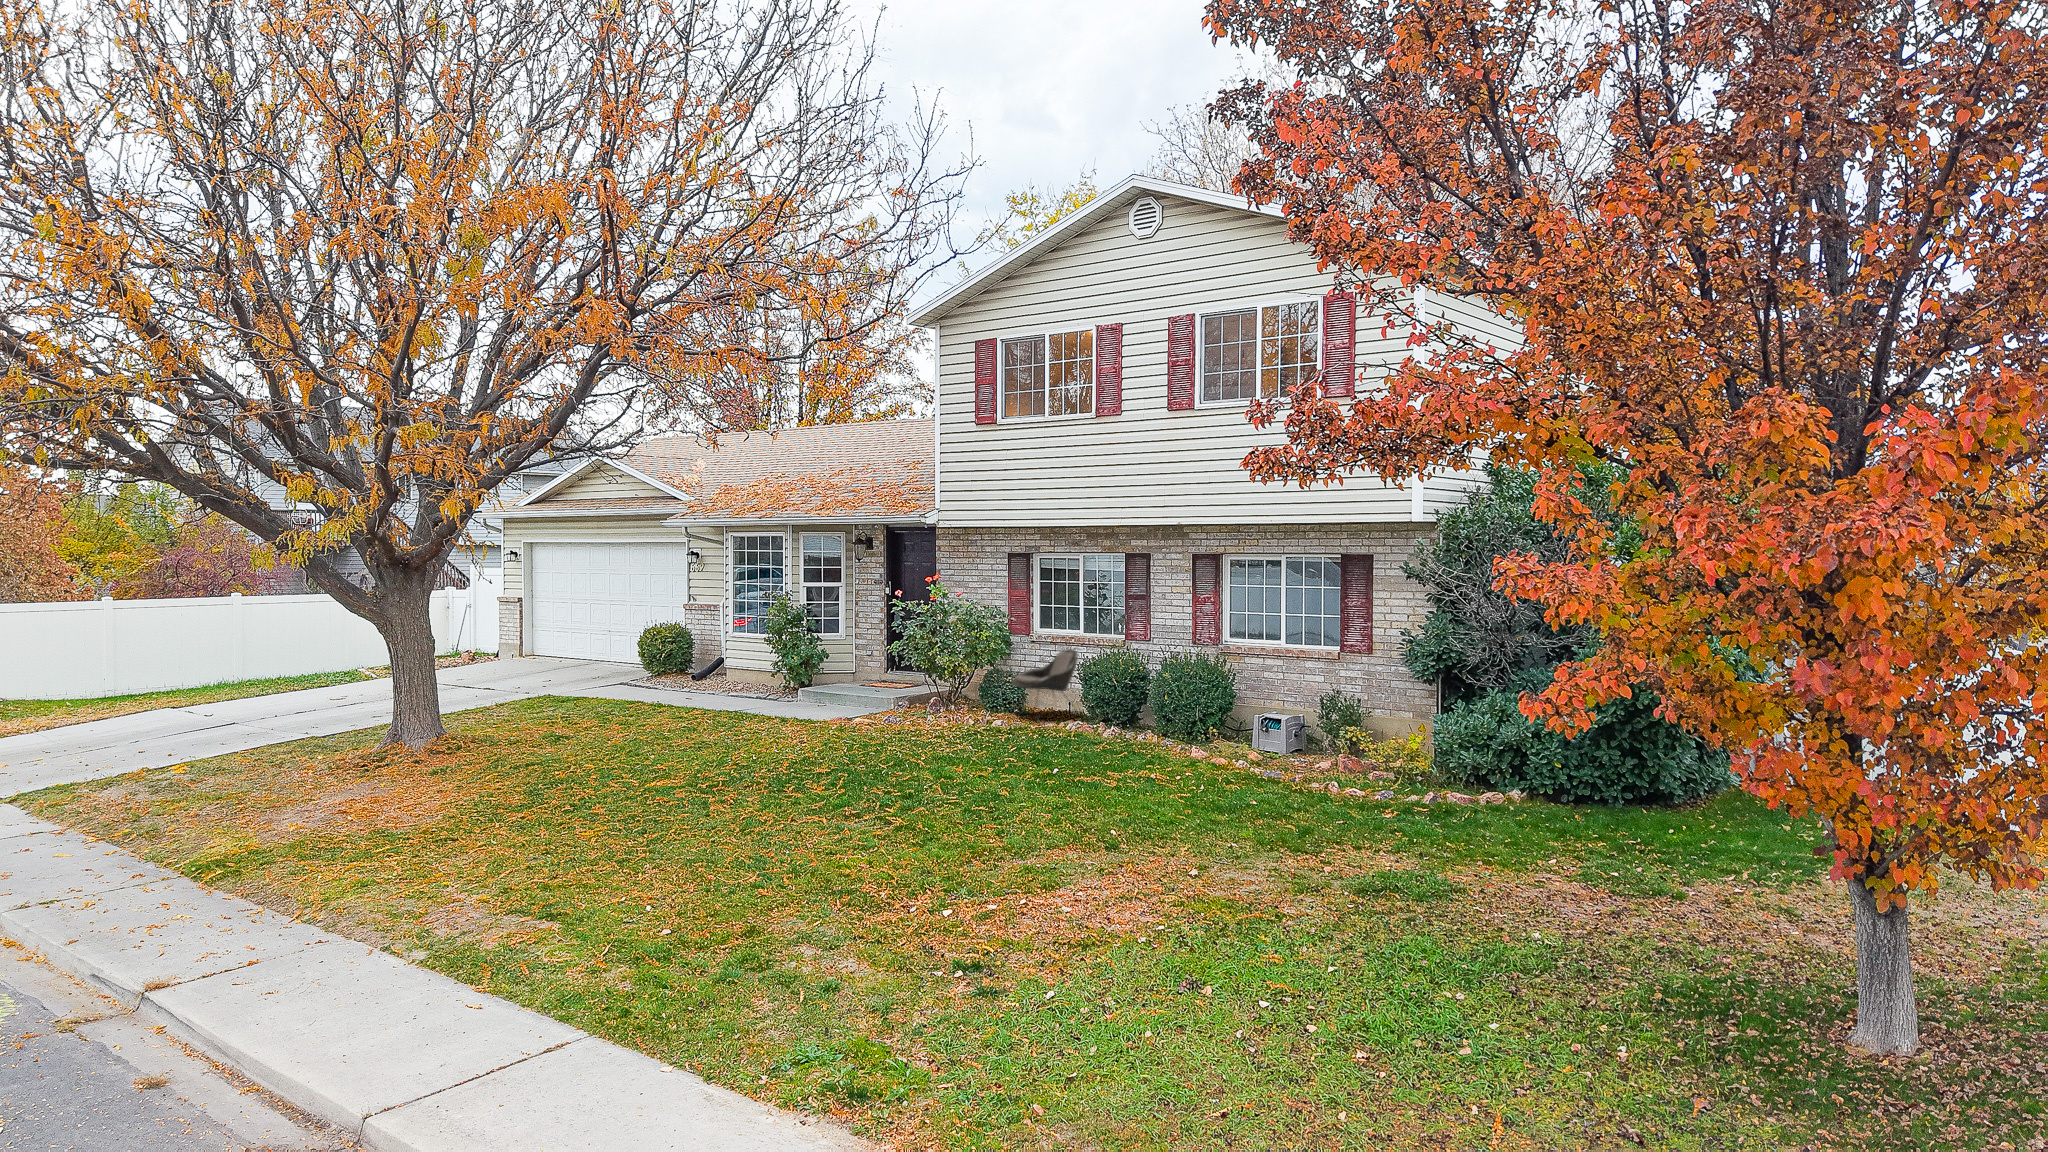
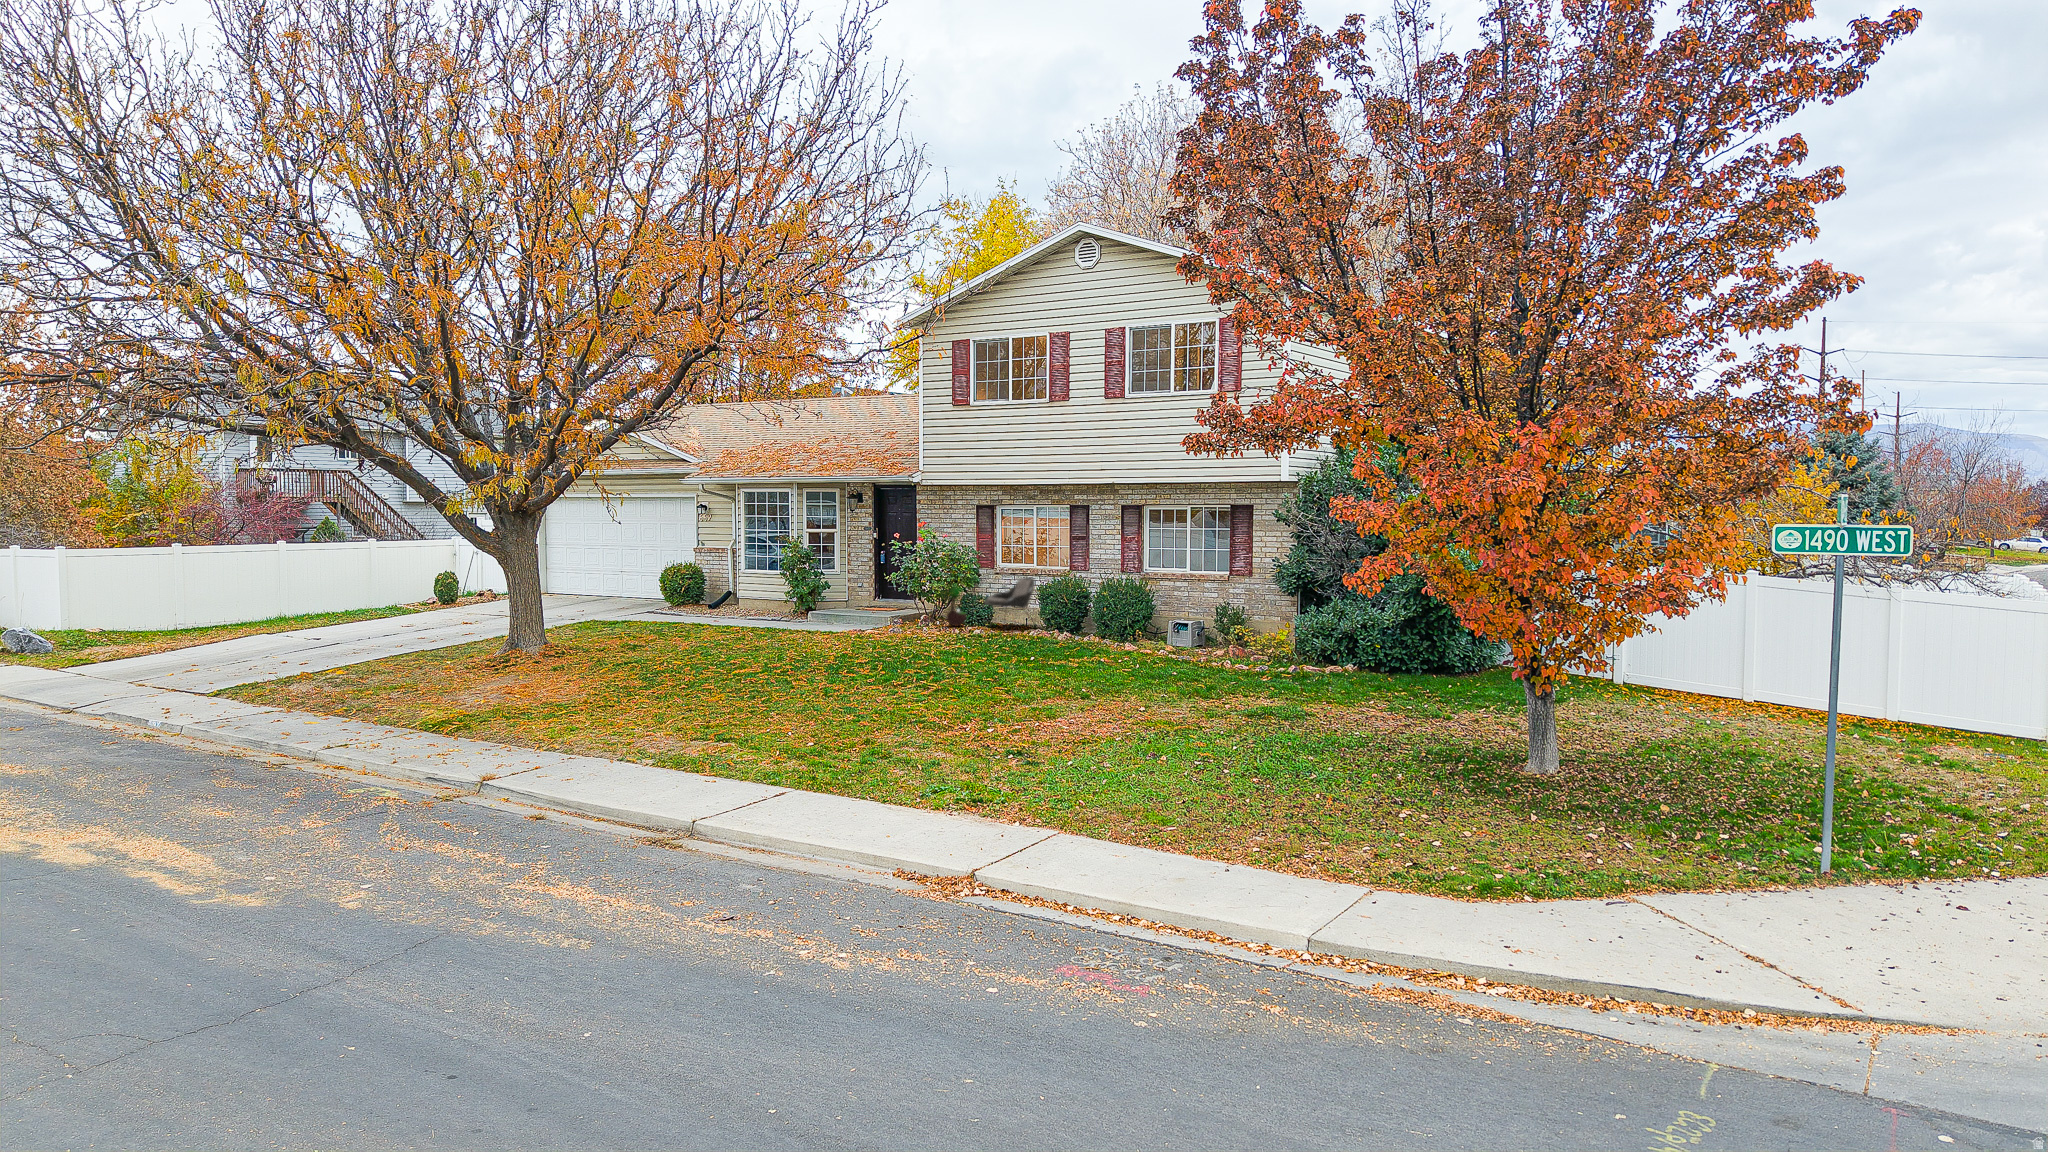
potted tree: none [950,652,990,713] -> present [939,585,966,626]

